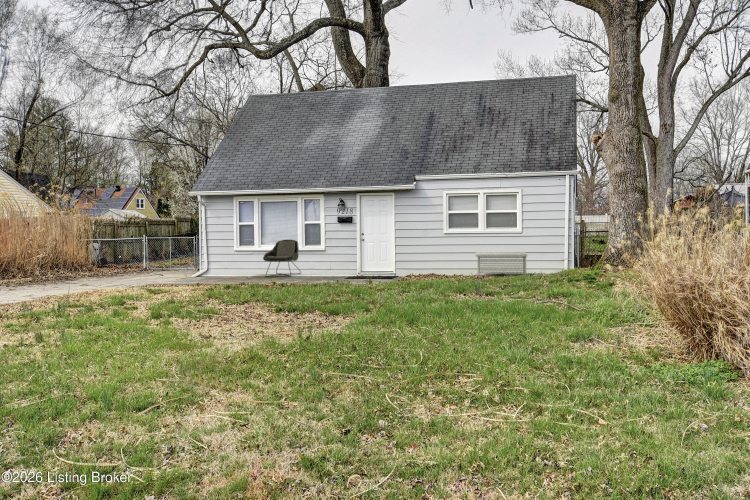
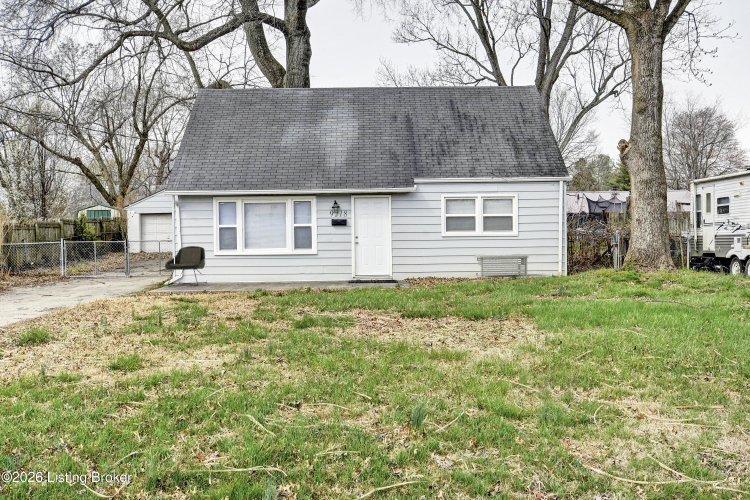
lounge chair: present [263,240,301,277] -> present [165,246,207,287]

